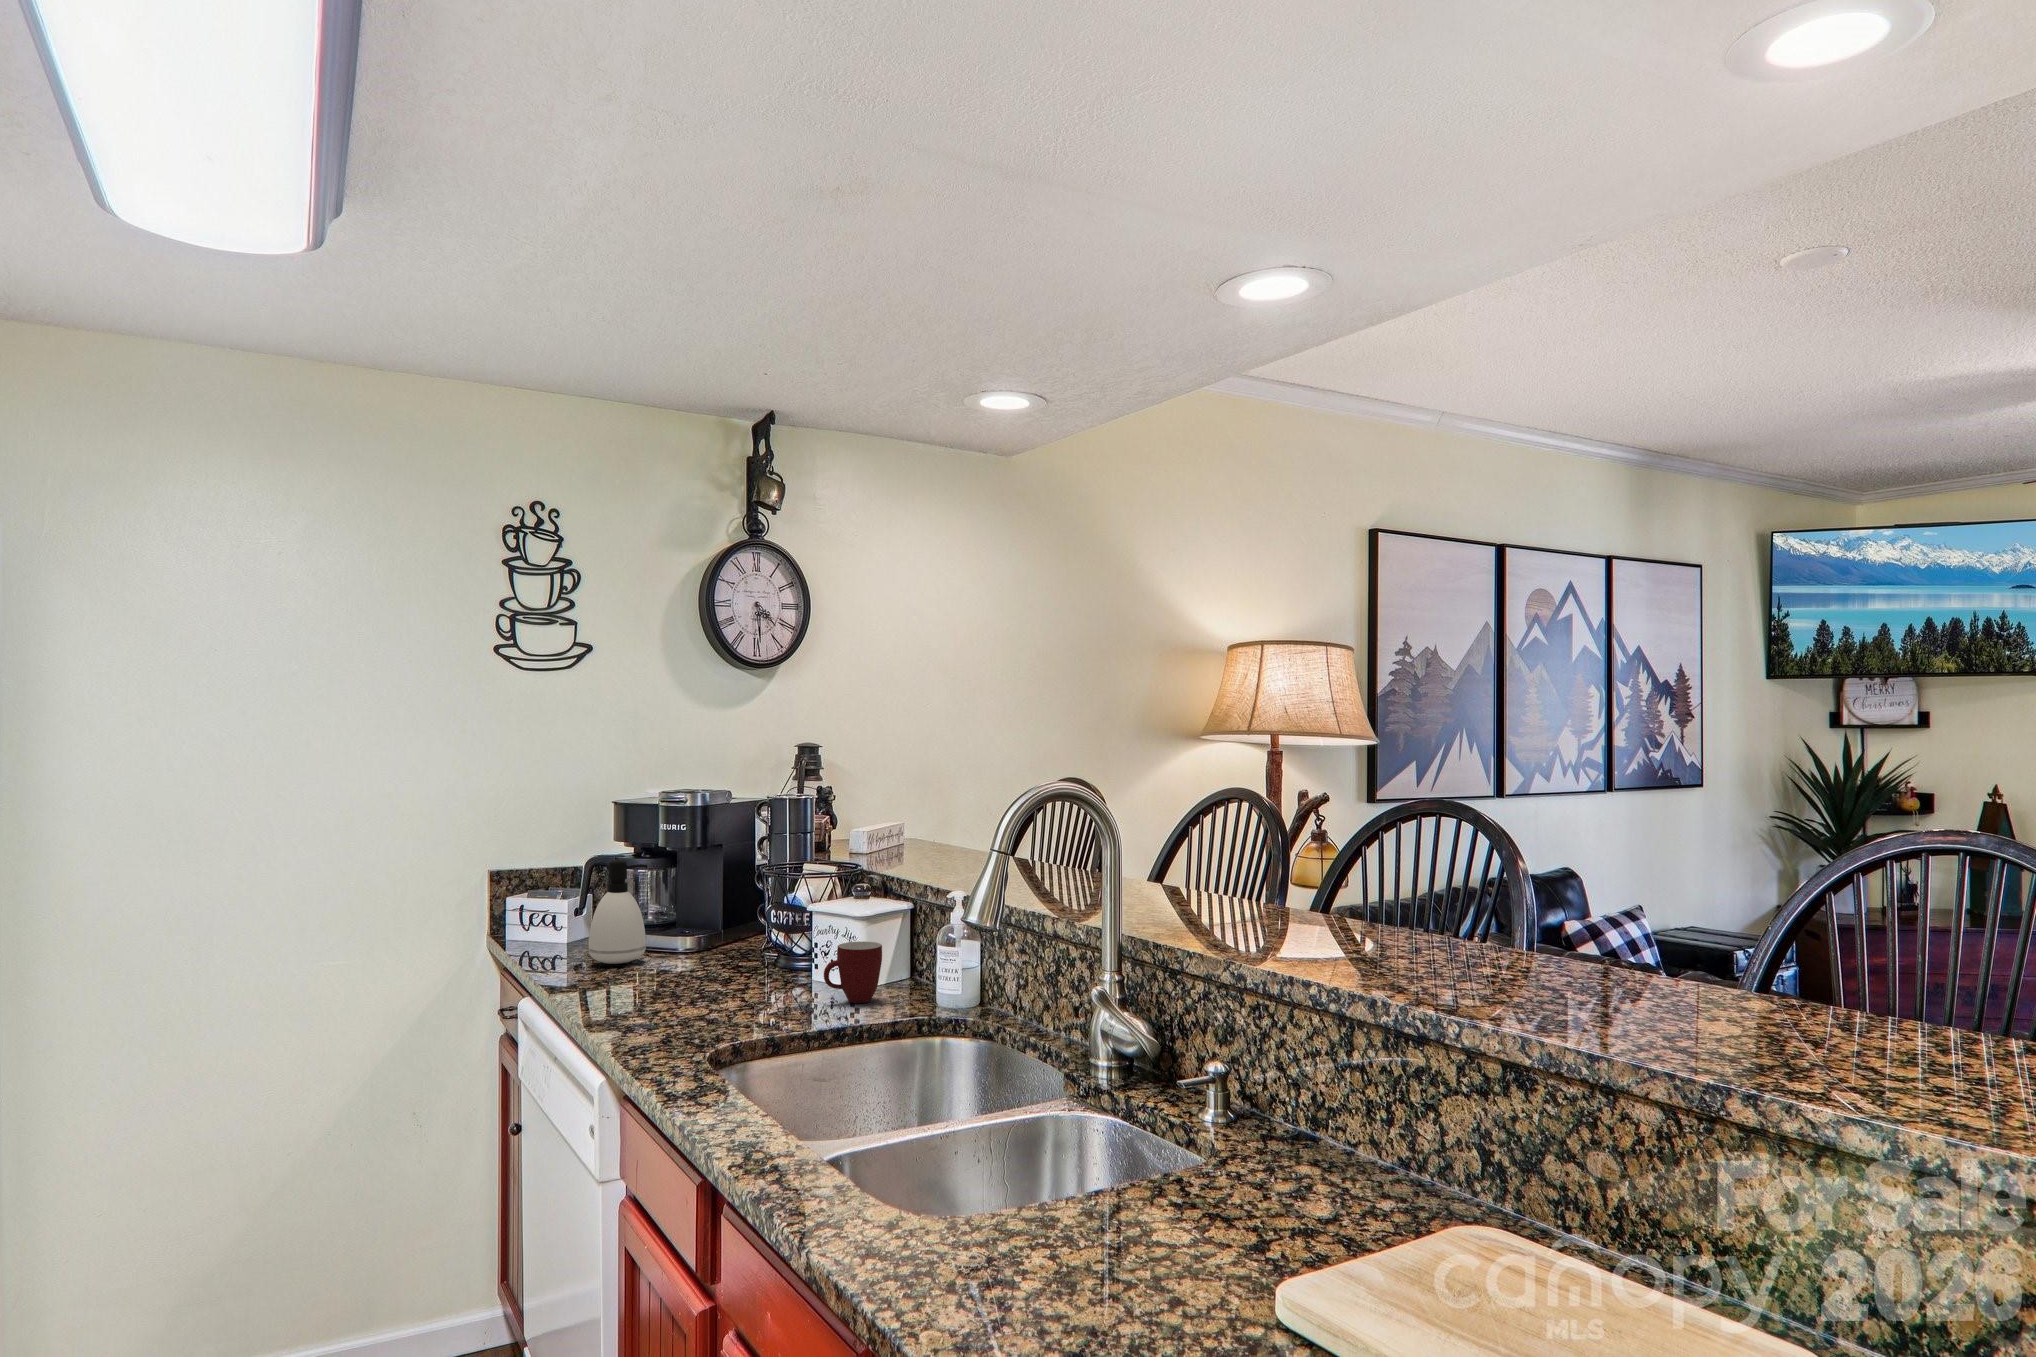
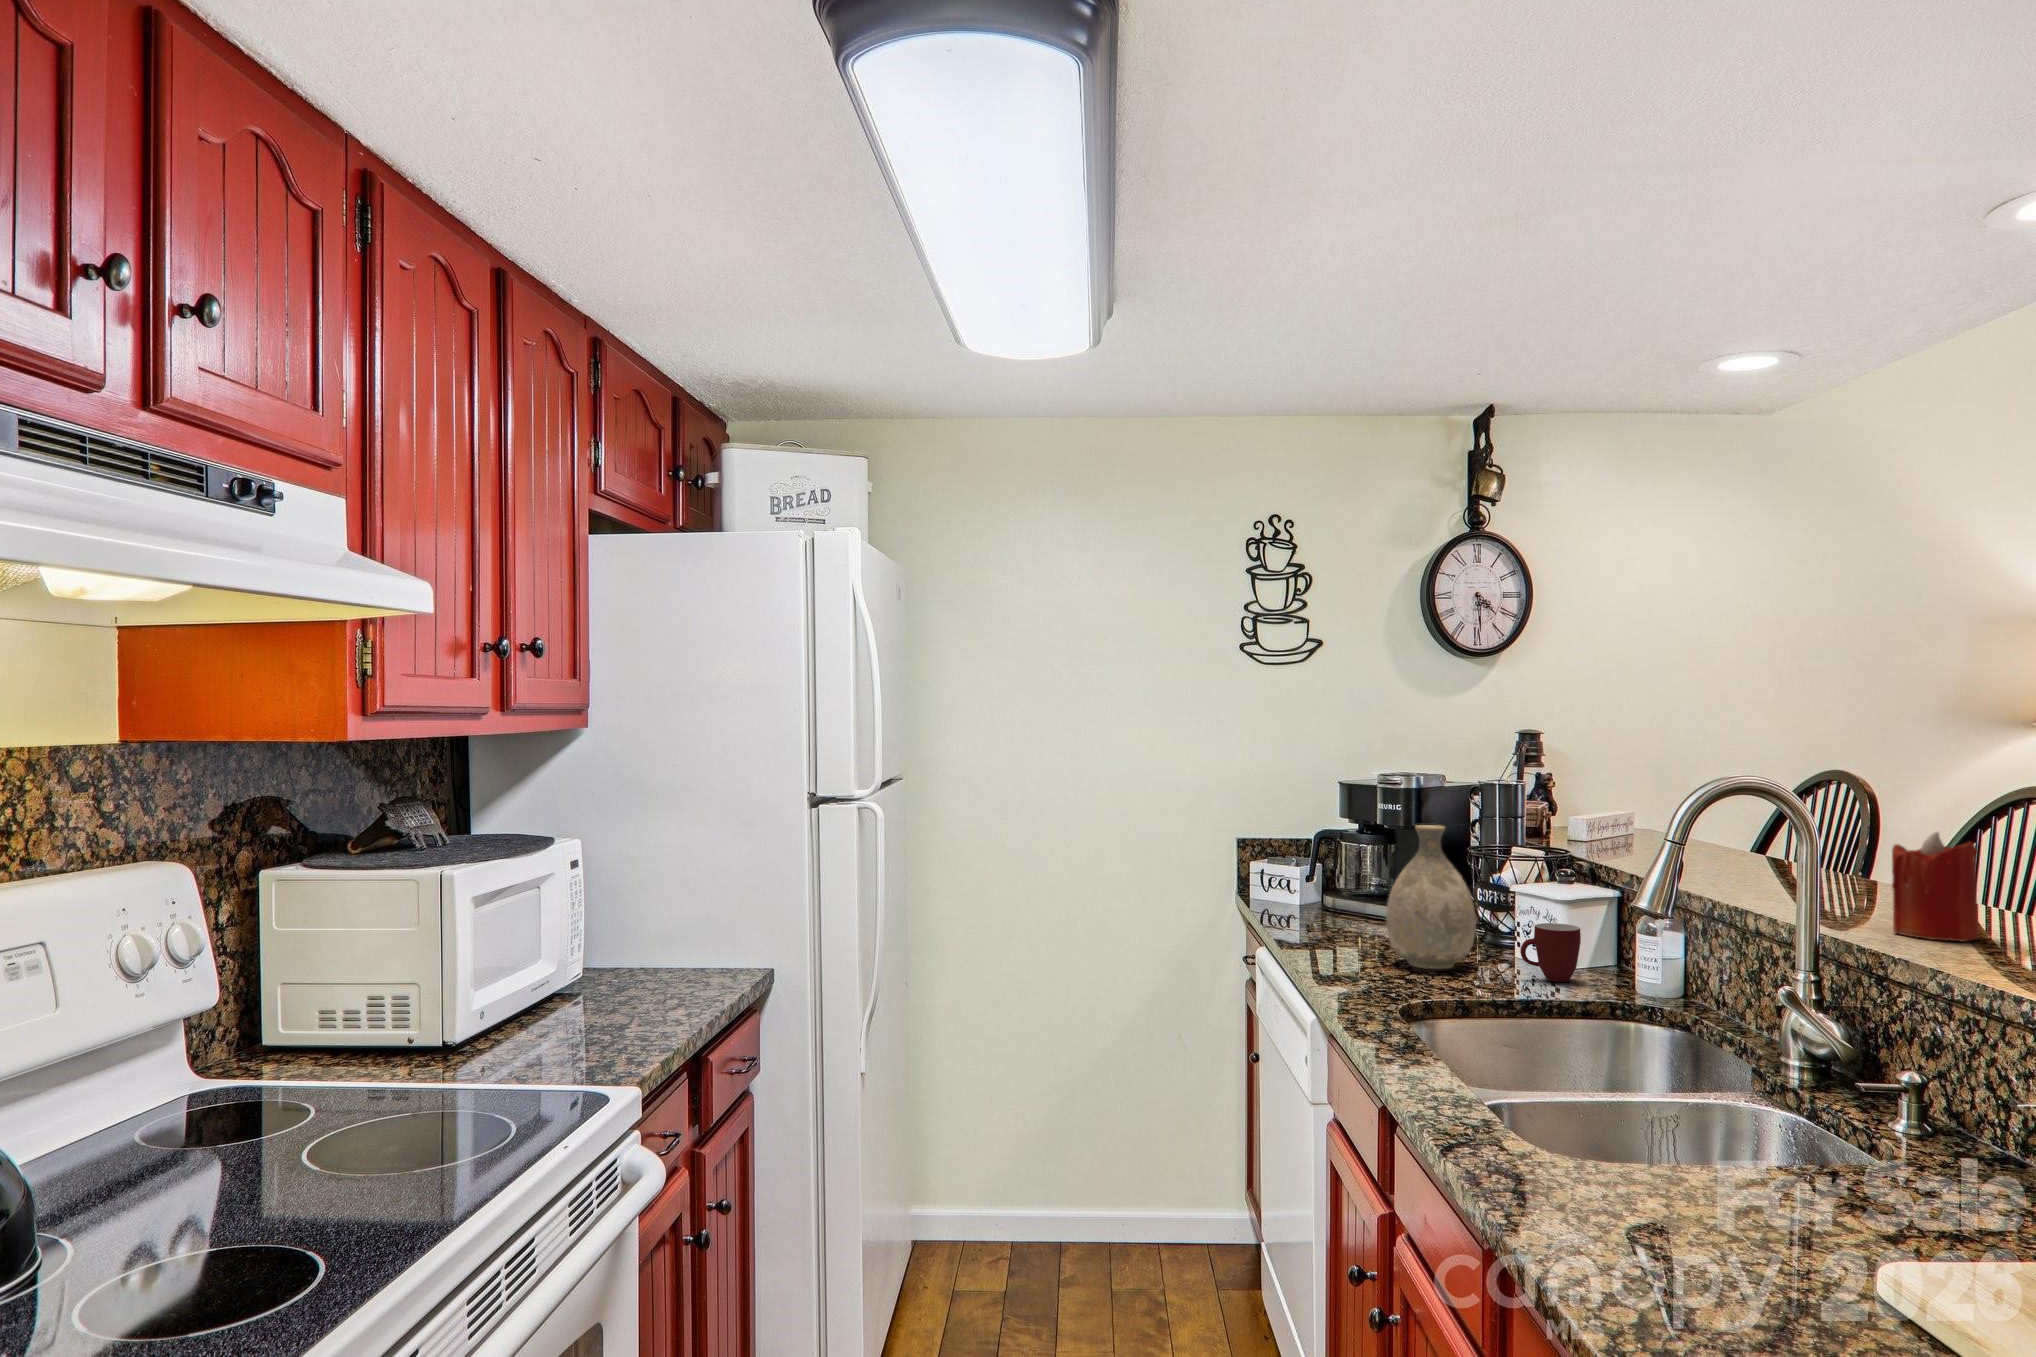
candle: none [1169,828,1234,928] -> present [1892,832,1978,942]
vase: none [680,846,776,1005] -> present [1386,825,1476,969]
soap dispenser: present [588,860,647,964] -> none [1315,833,1366,925]

